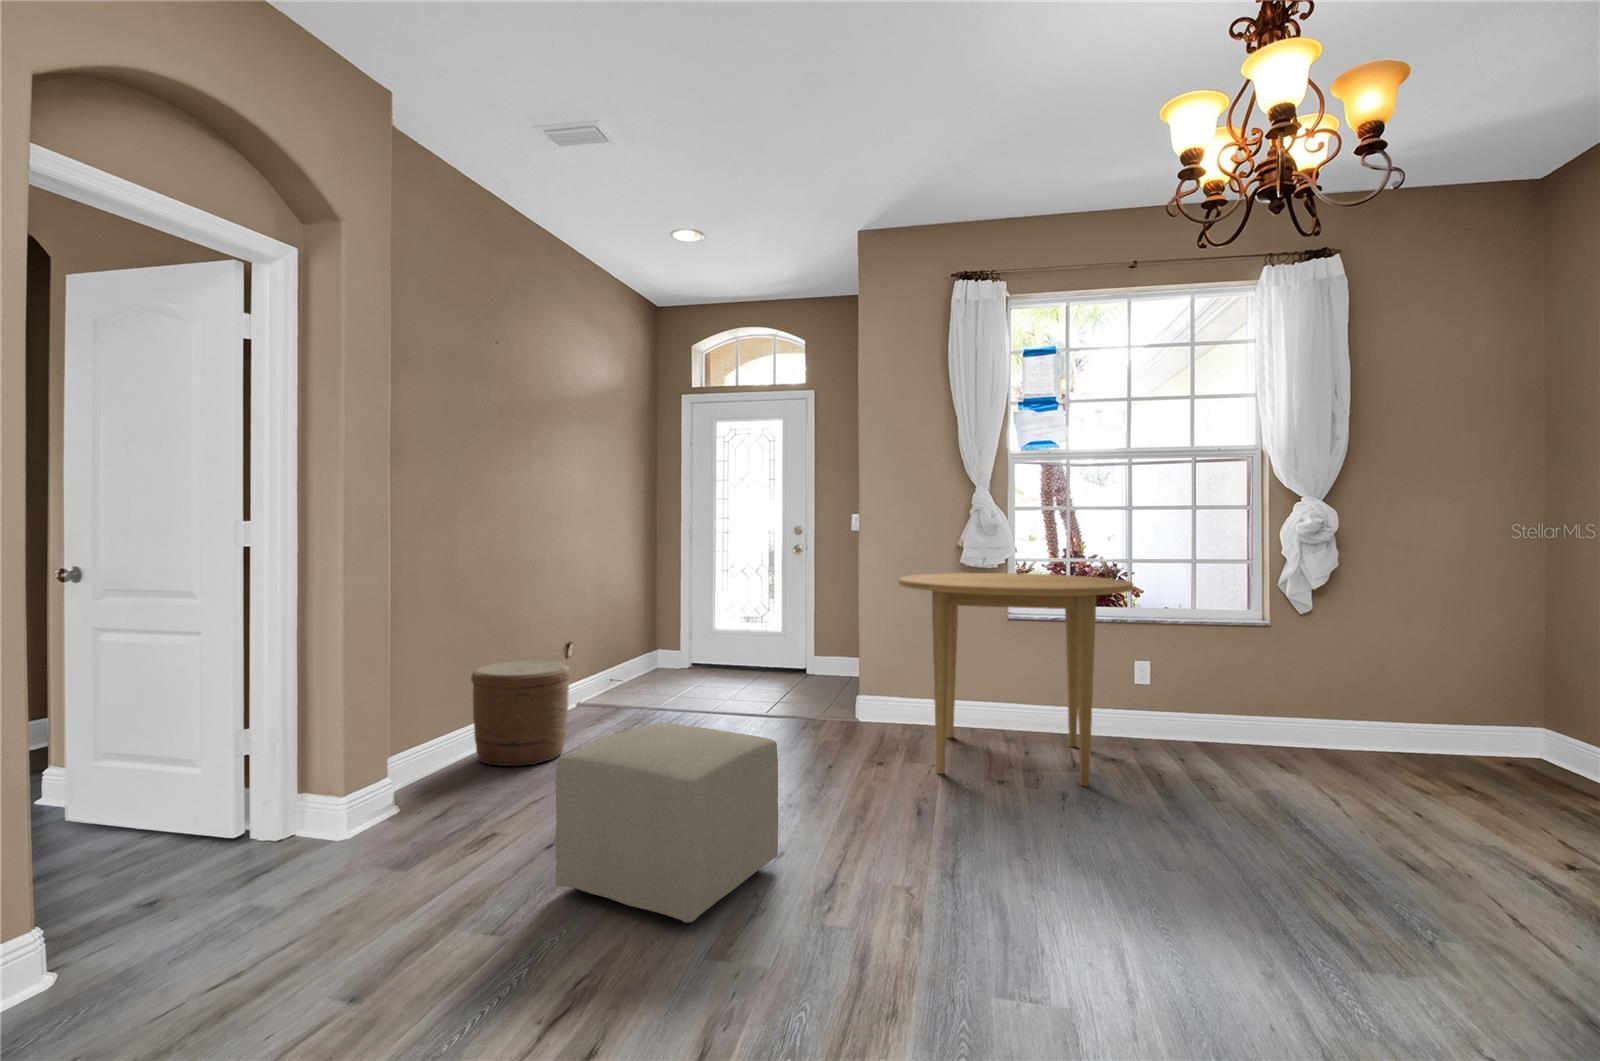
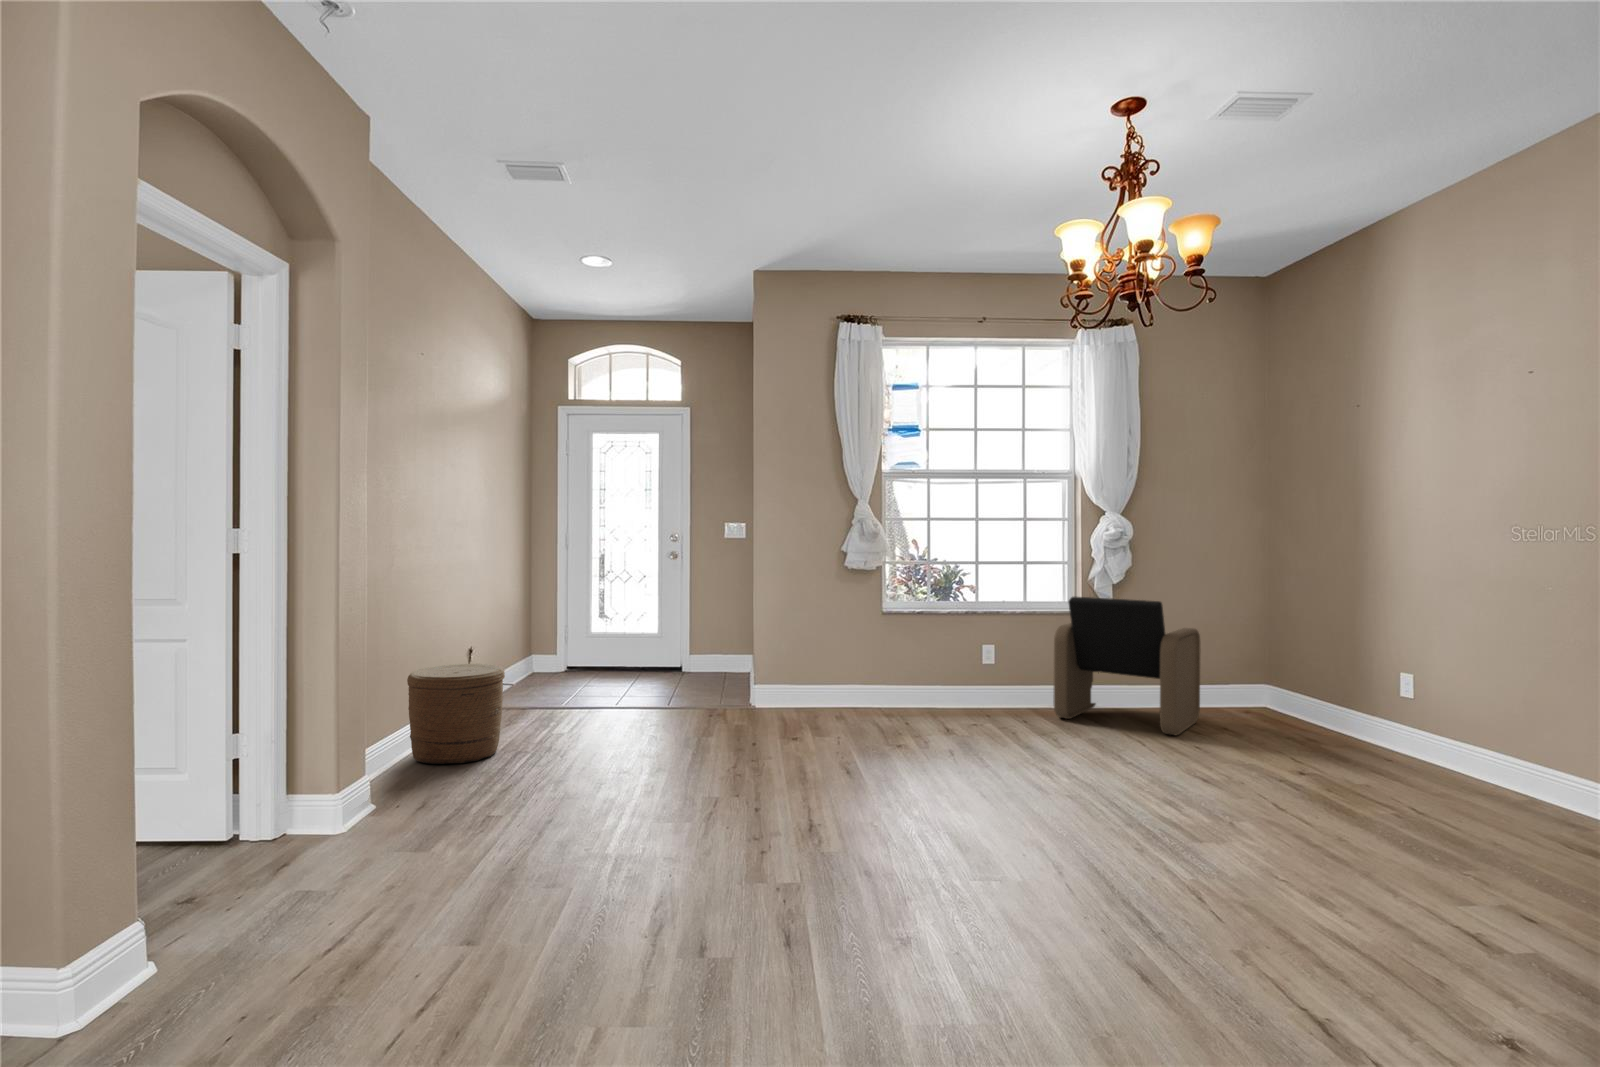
dining table: present [898,573,1134,786] -> none [804,575,993,744]
armchair: none [1224,605,1443,797] -> present [1053,597,1200,735]
ottoman: present [555,722,778,923] -> none [580,705,754,857]

